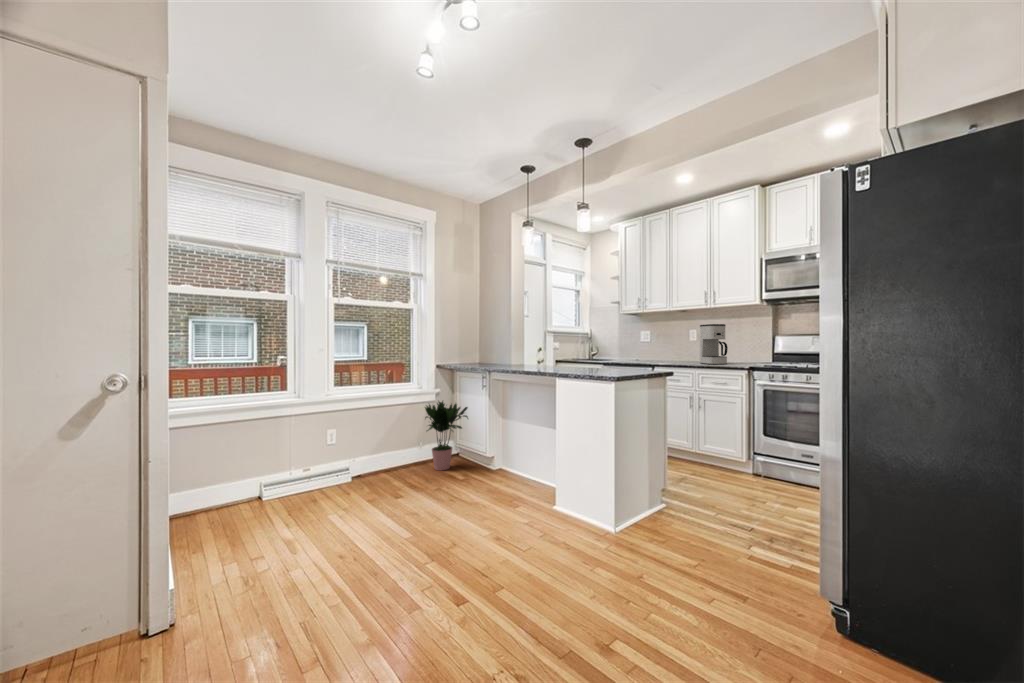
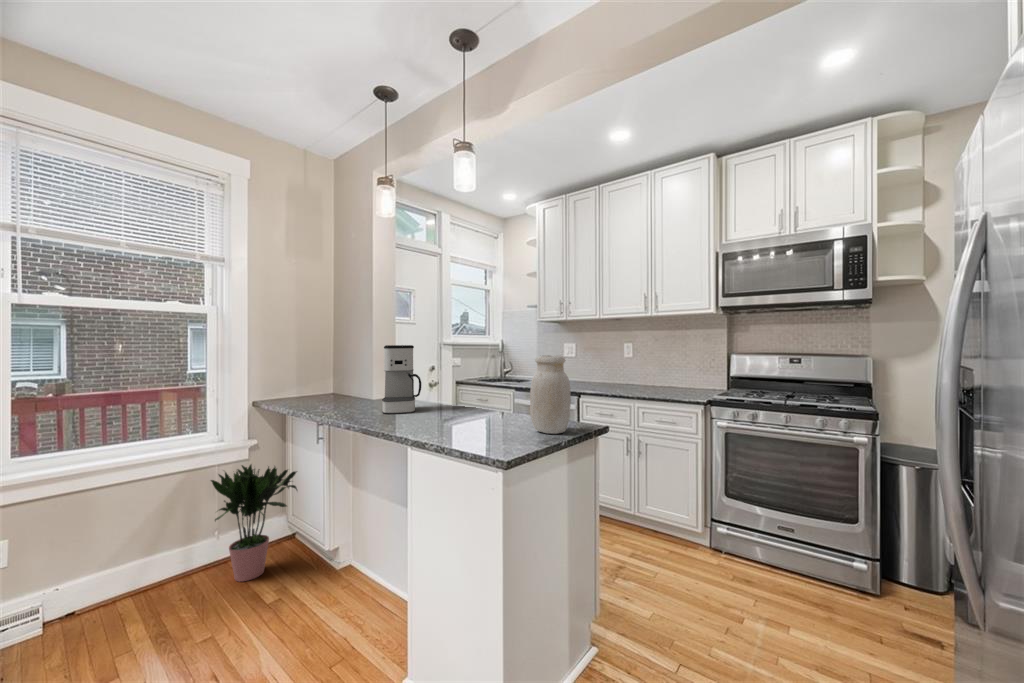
coffee maker: present [700,324,728,364] -> present [382,345,421,414]
jar: none [624,328,649,373] -> present [530,355,571,434]

